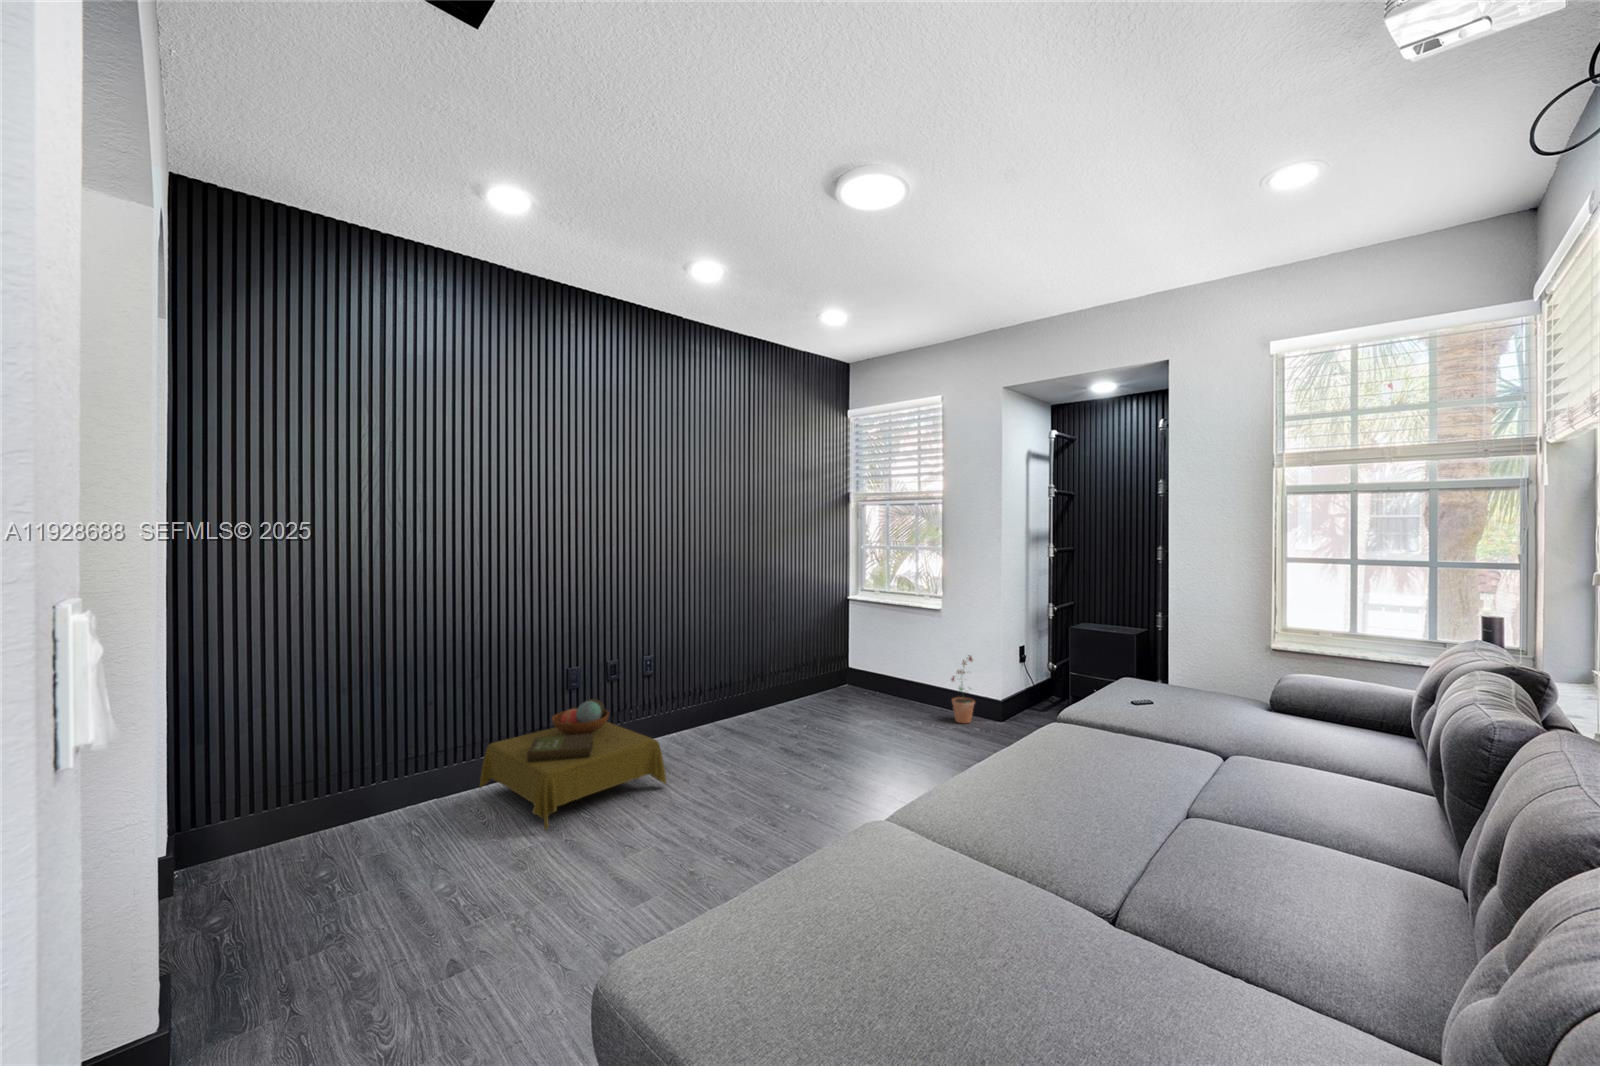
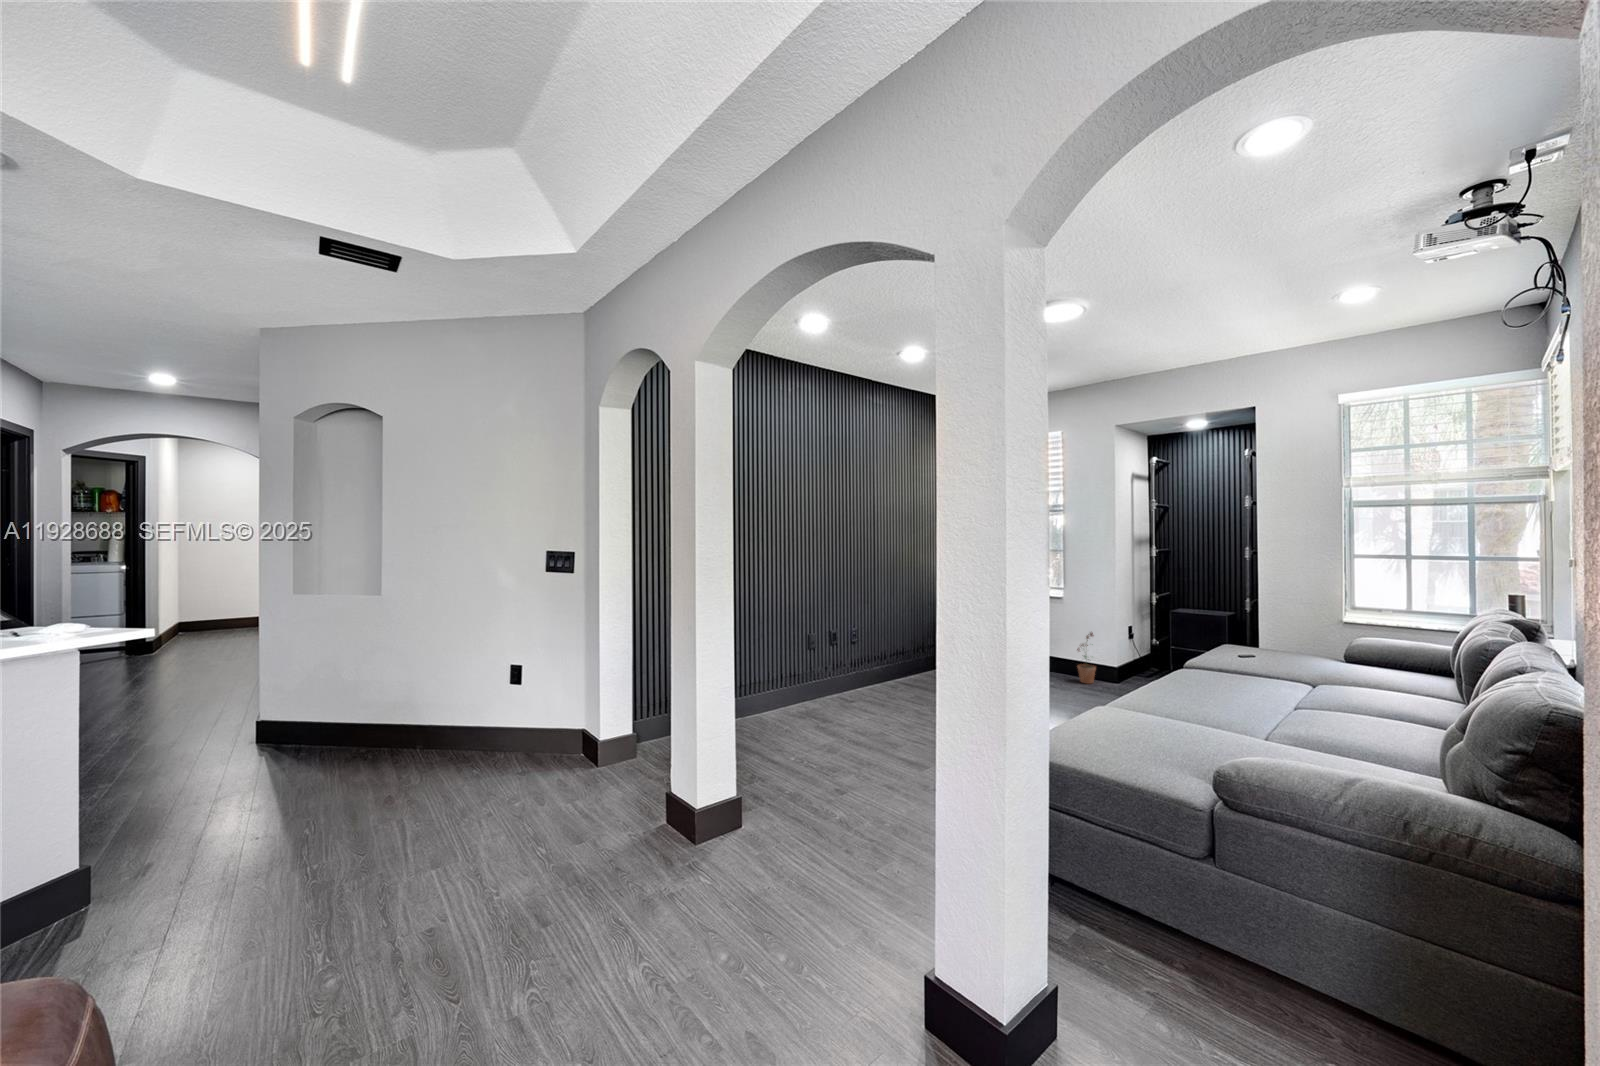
side table: present [480,699,666,831] -> none [765,655,890,735]

